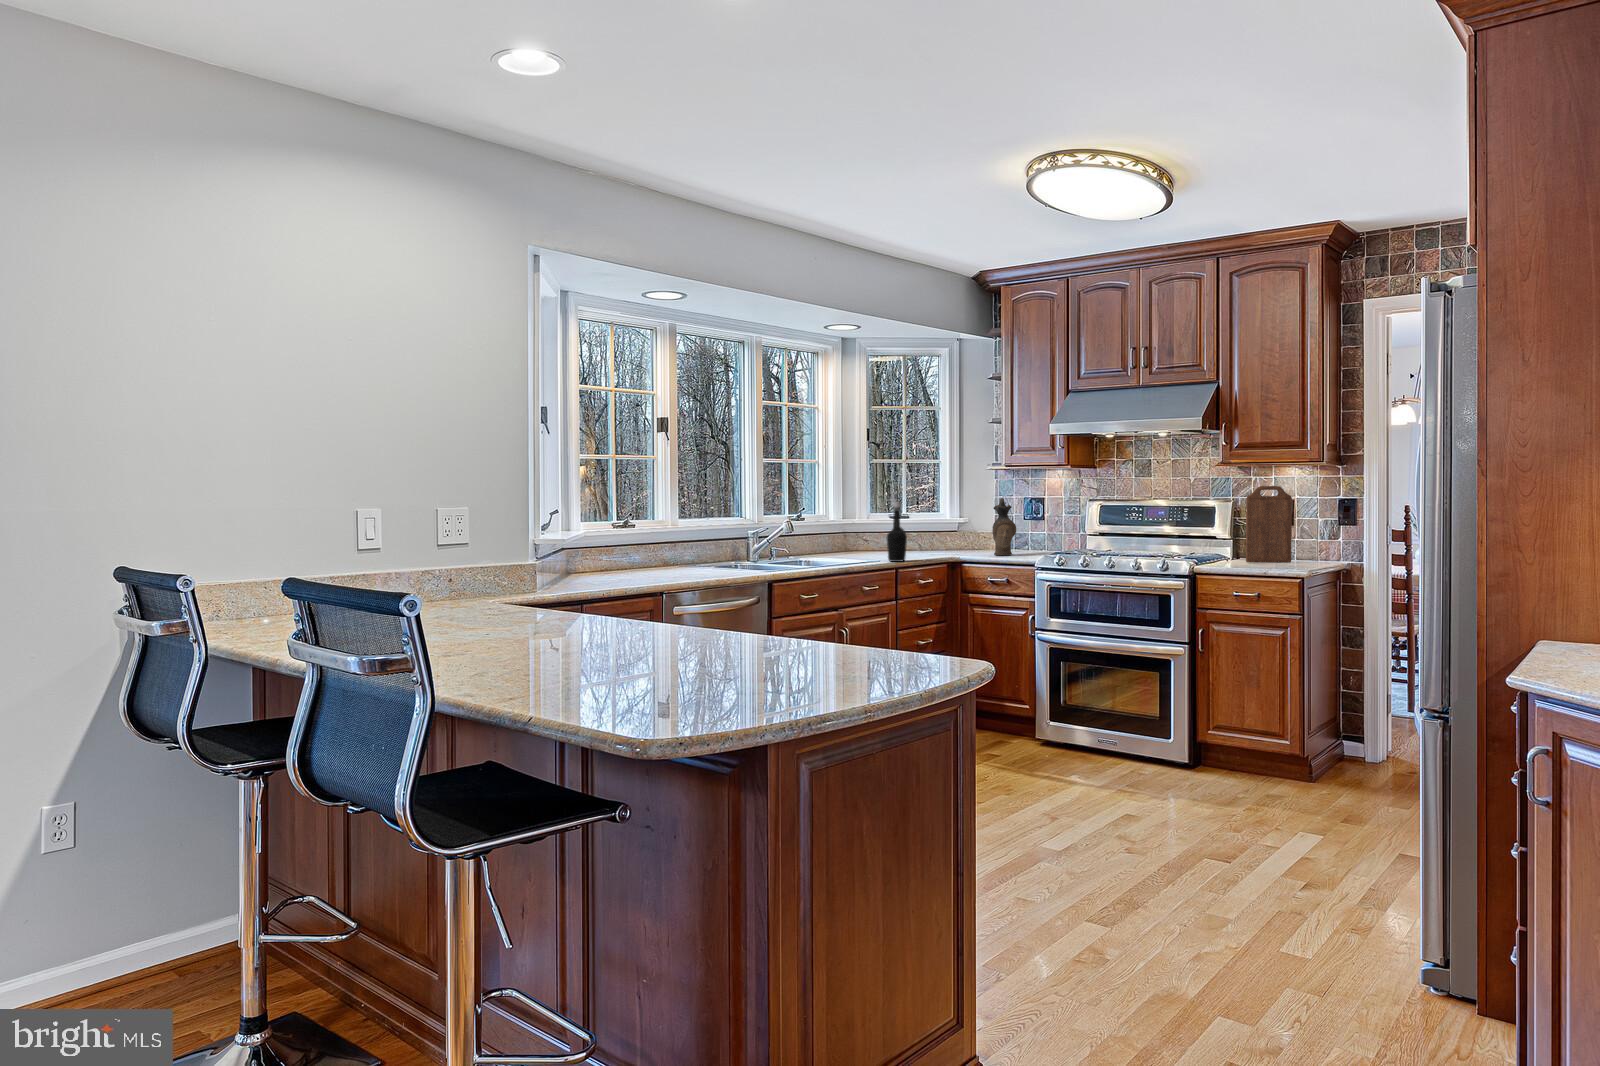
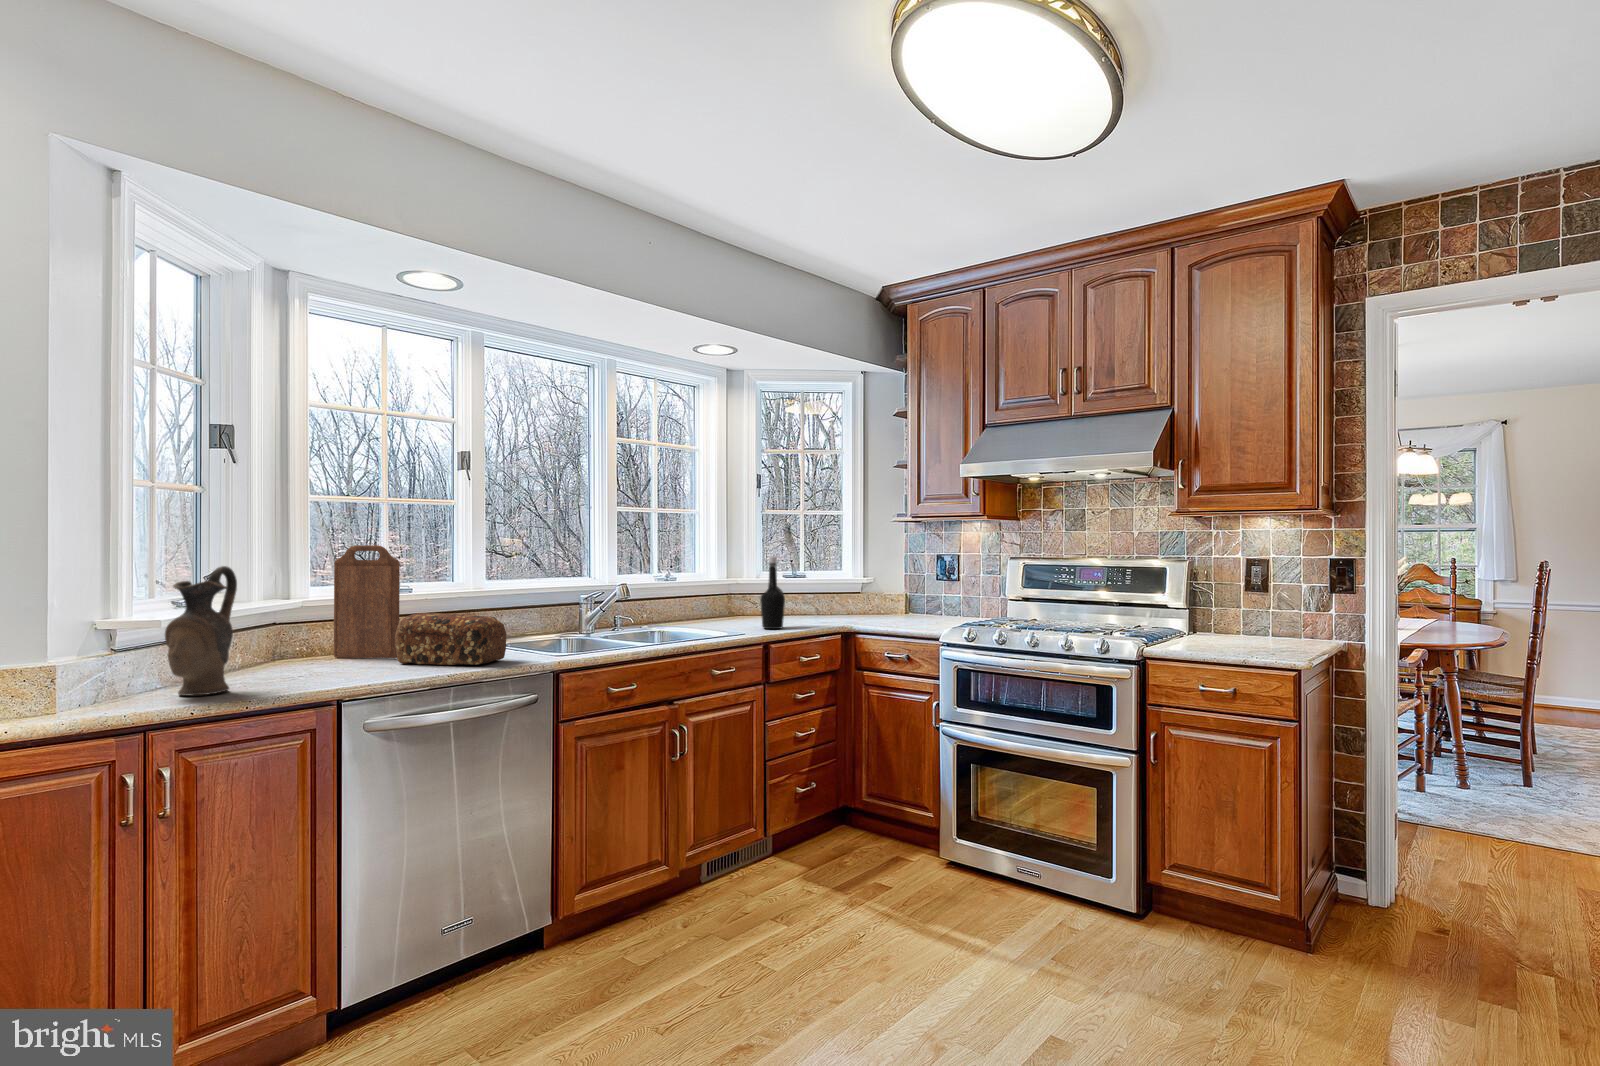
cutting board: present [1246,486,1292,562] -> present [334,545,400,658]
ceramic pitcher: present [992,498,1016,555] -> present [165,566,237,696]
bread loaf: none [664,543,734,579] -> present [395,613,507,665]

